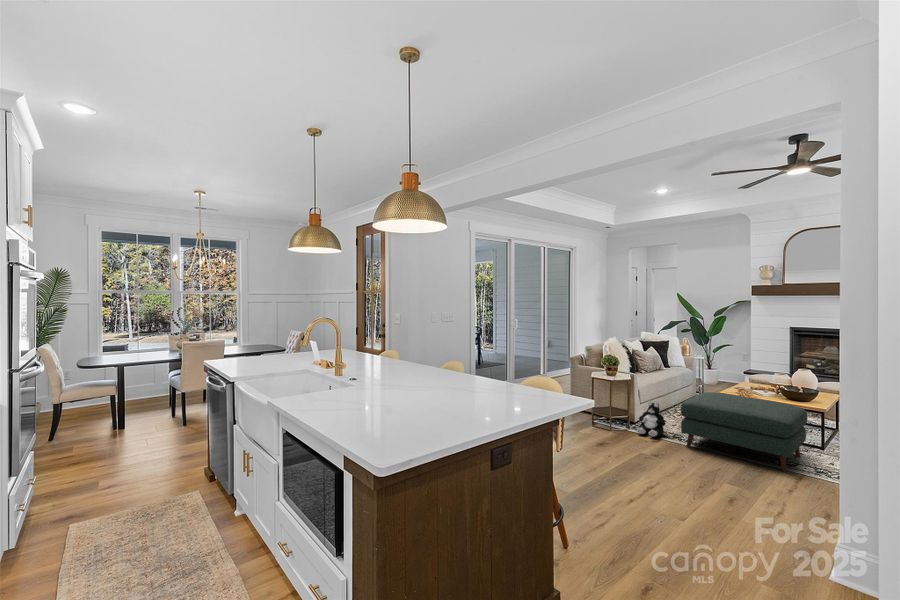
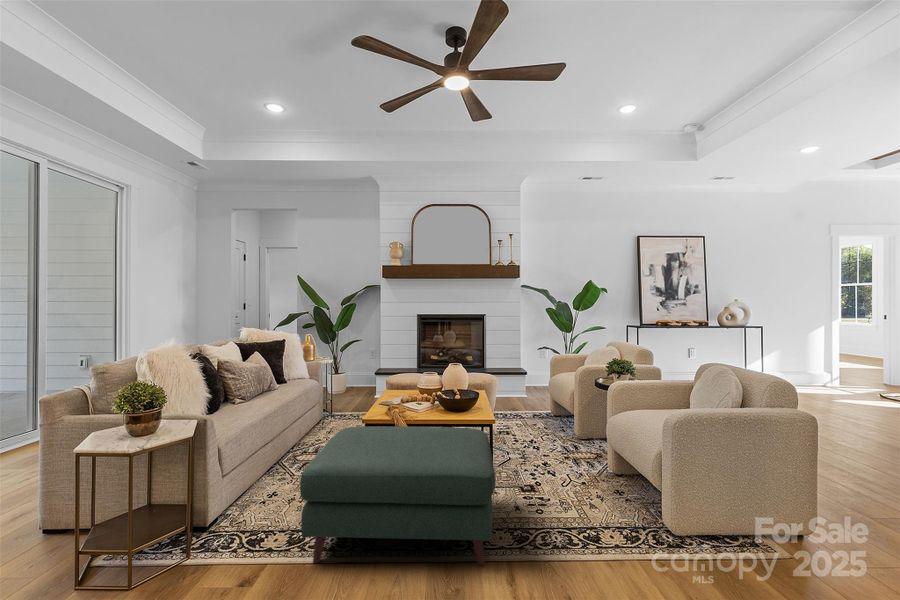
plush toy: present [637,402,665,437] -> none [206,473,271,559]

